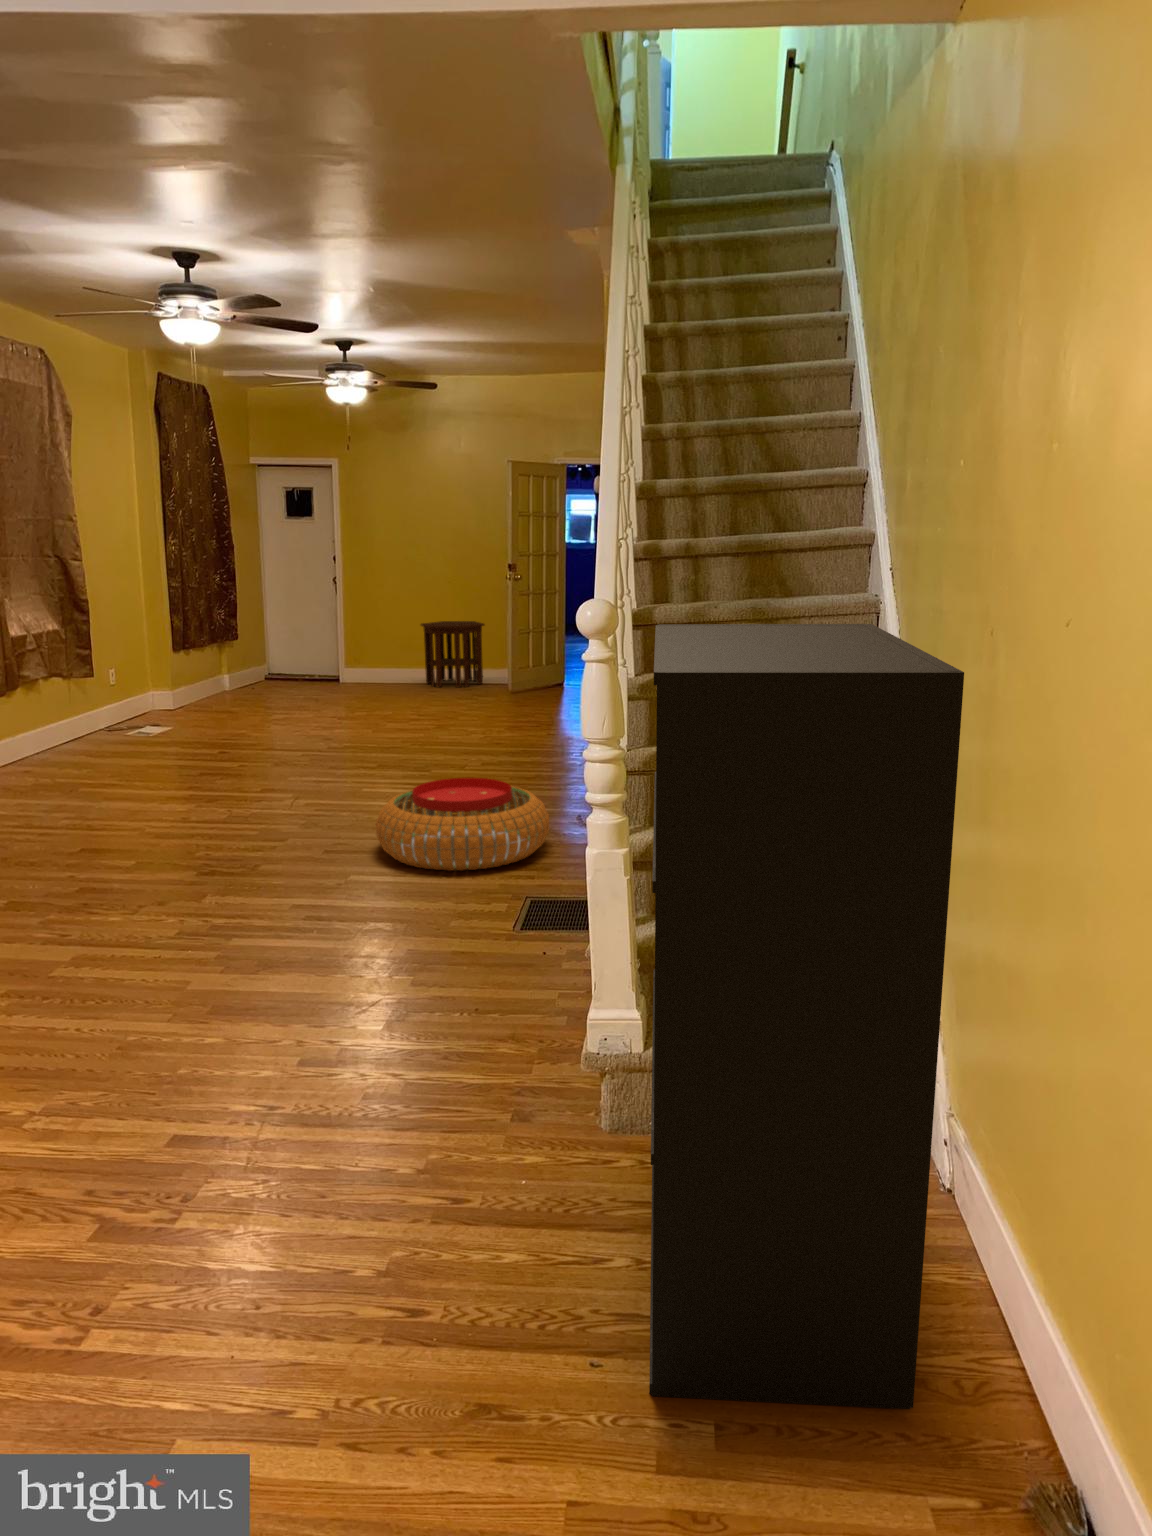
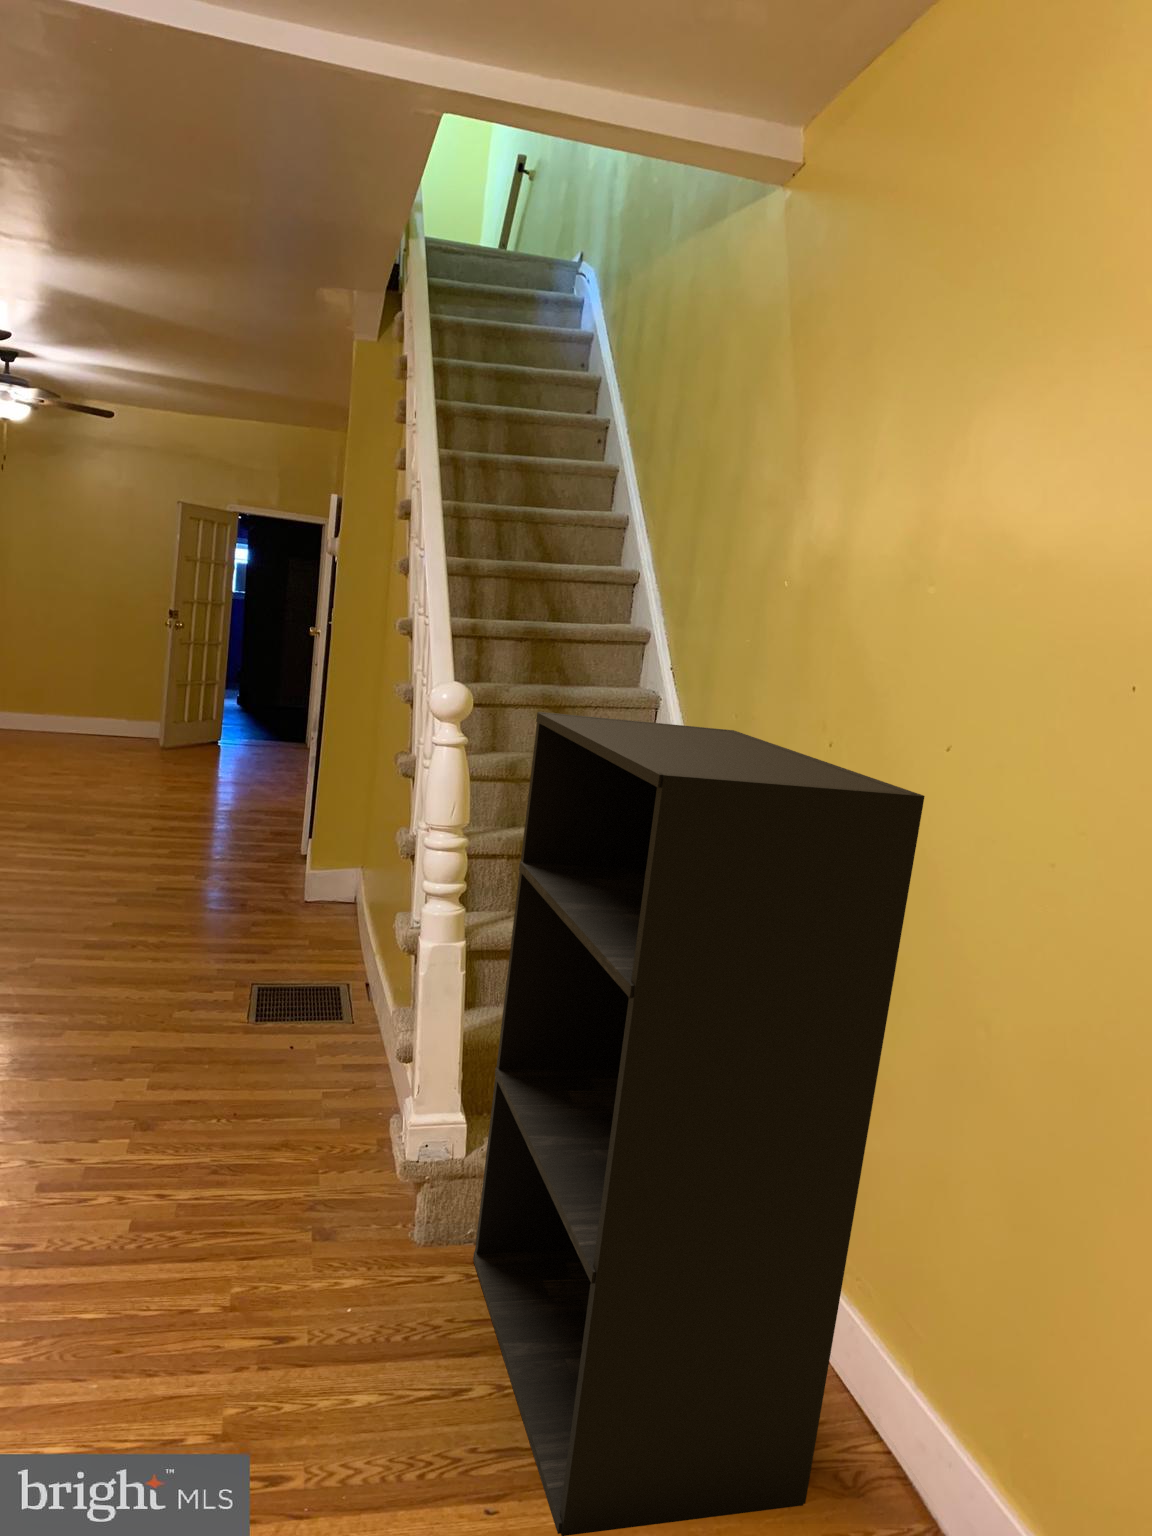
side table: present [421,621,484,687] -> none [43,657,122,733]
pouf: present [376,778,549,871] -> none [47,842,256,949]

